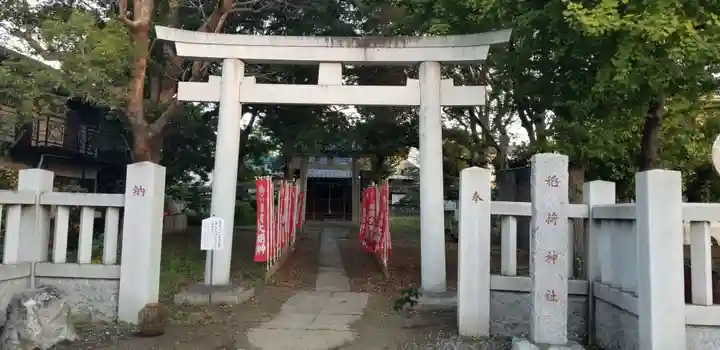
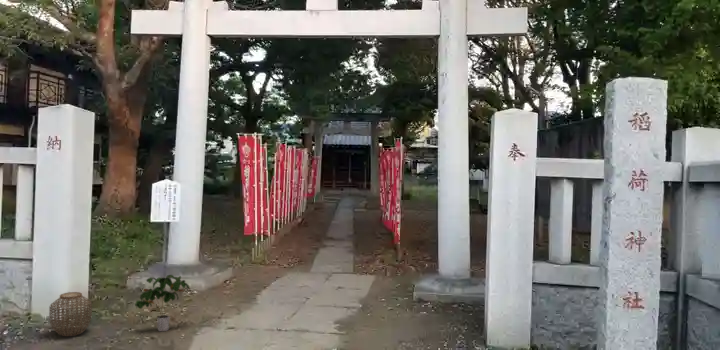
potted plant: present [393,288,422,328] -> present [135,275,188,331]

